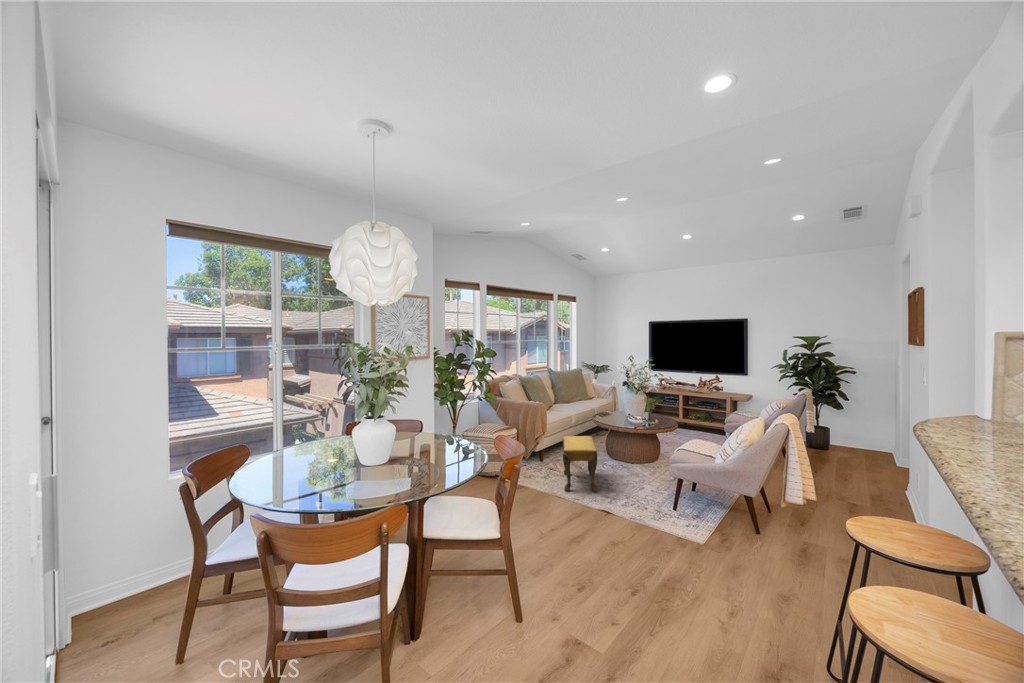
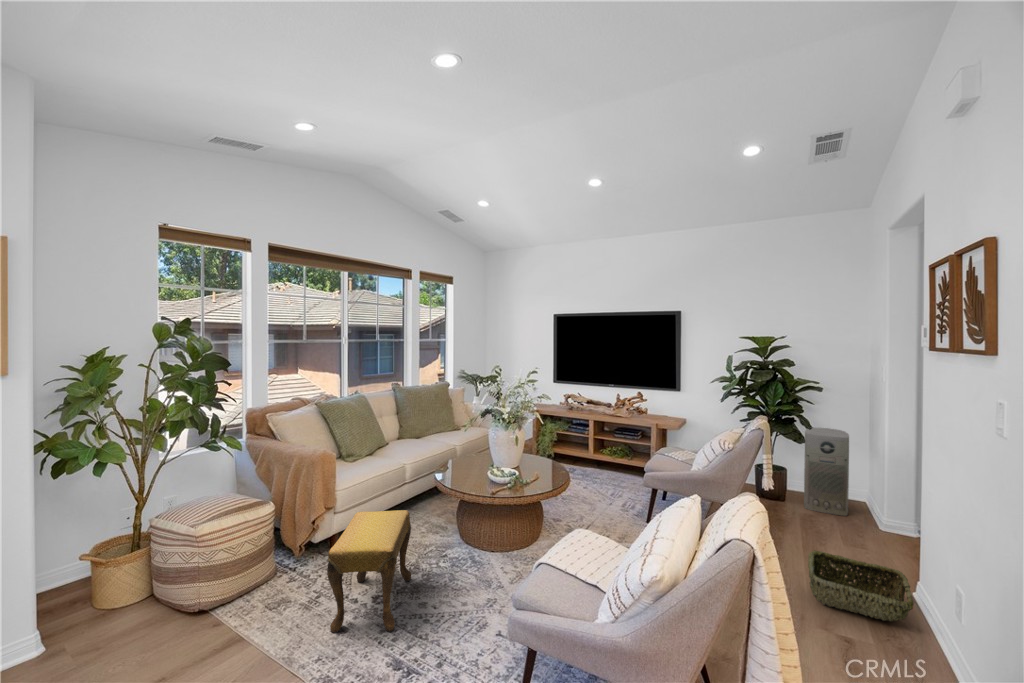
air purifier: none [842,399,876,458] -> present [804,428,849,516]
woven basket: none [838,466,905,503] -> present [808,550,914,621]

